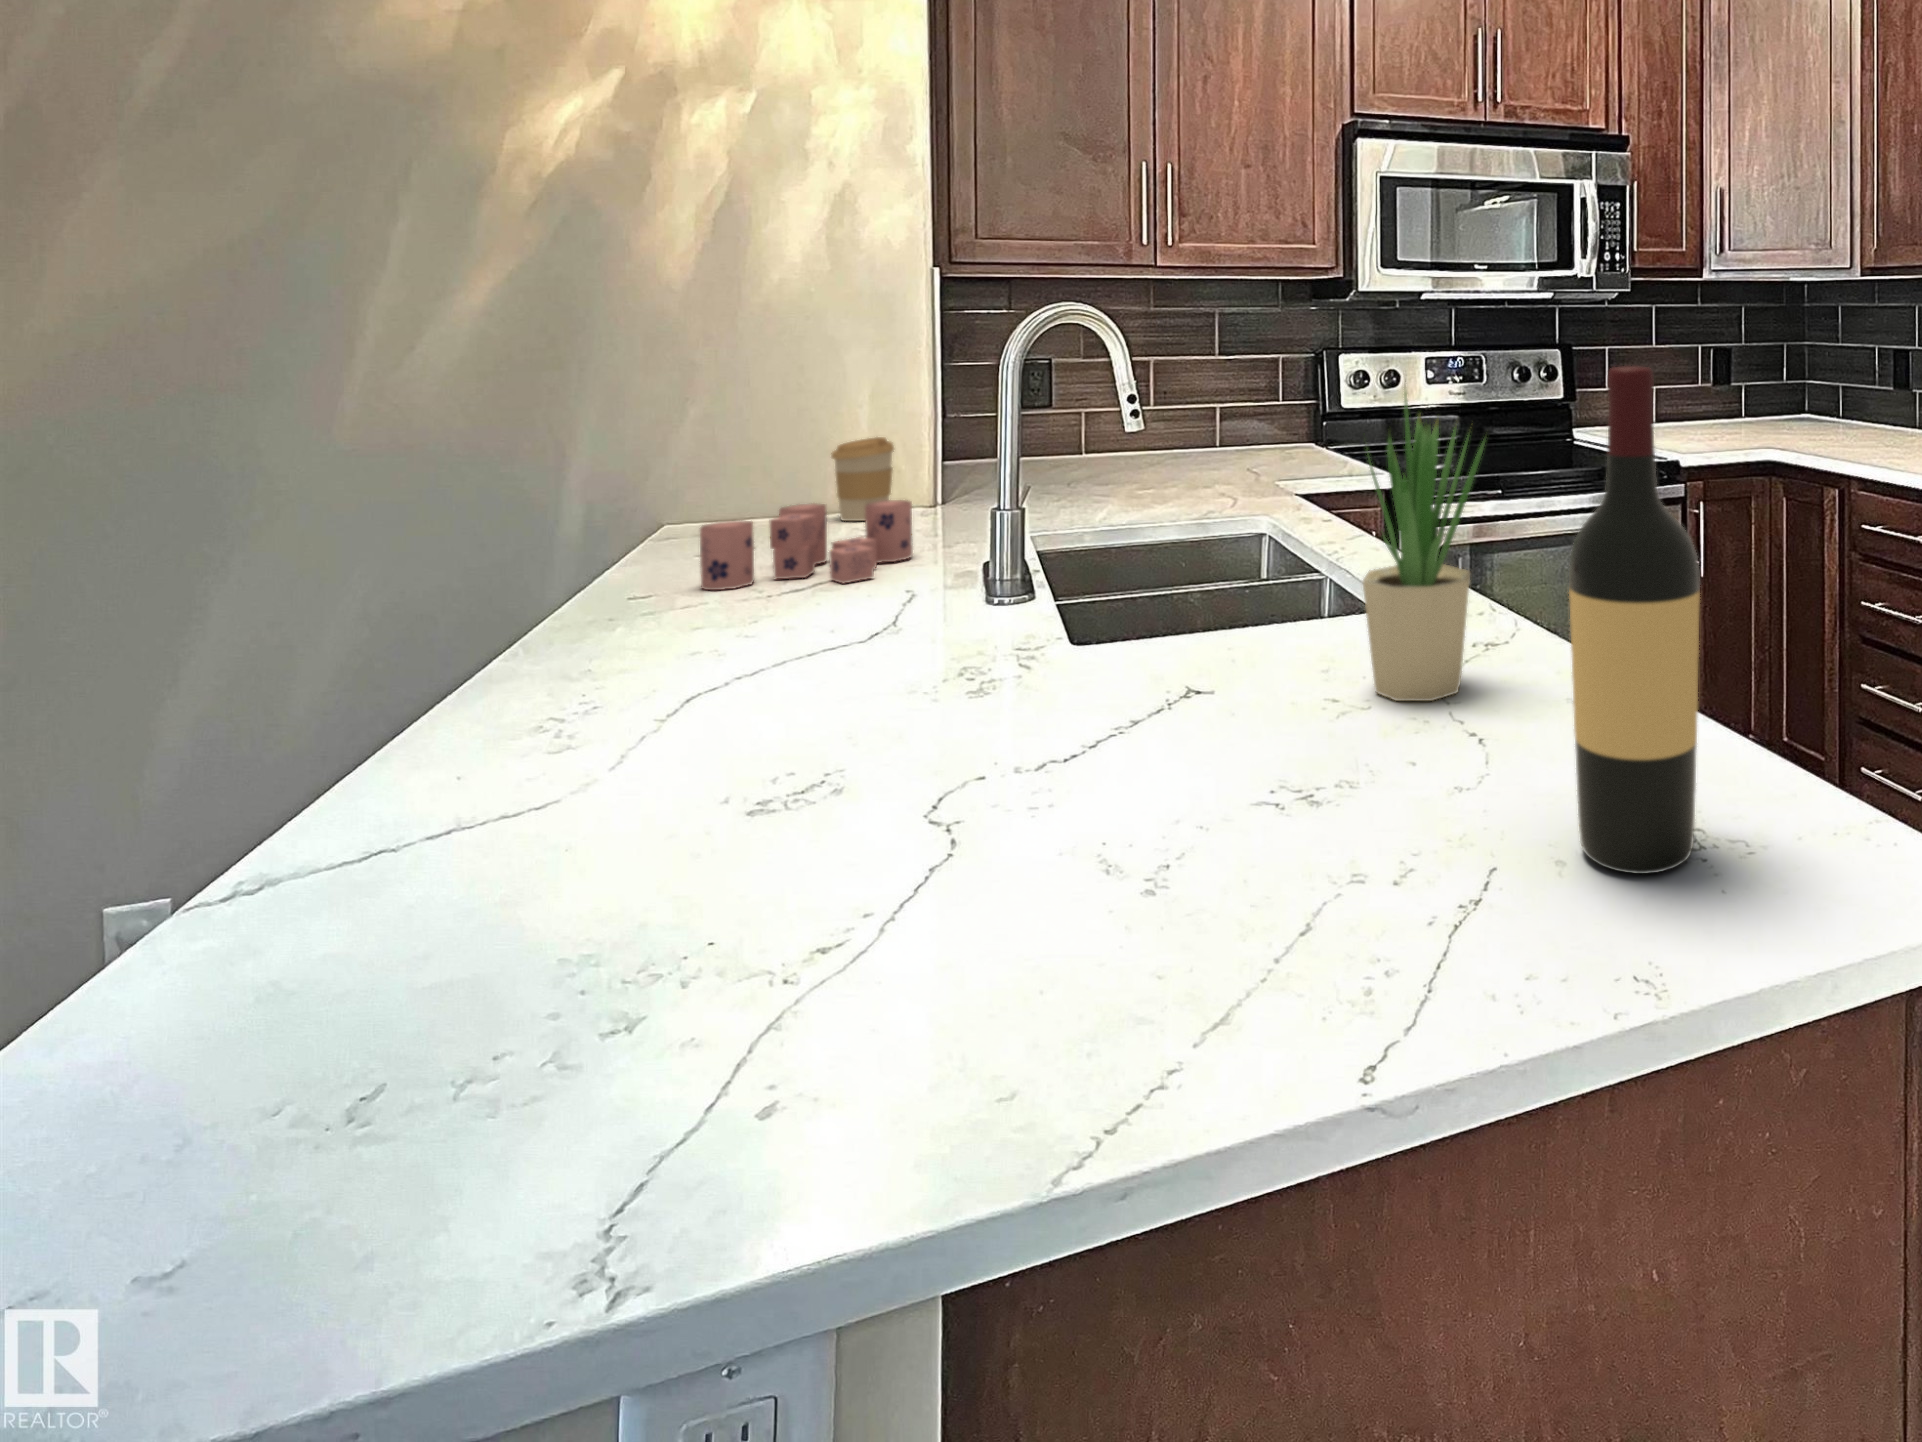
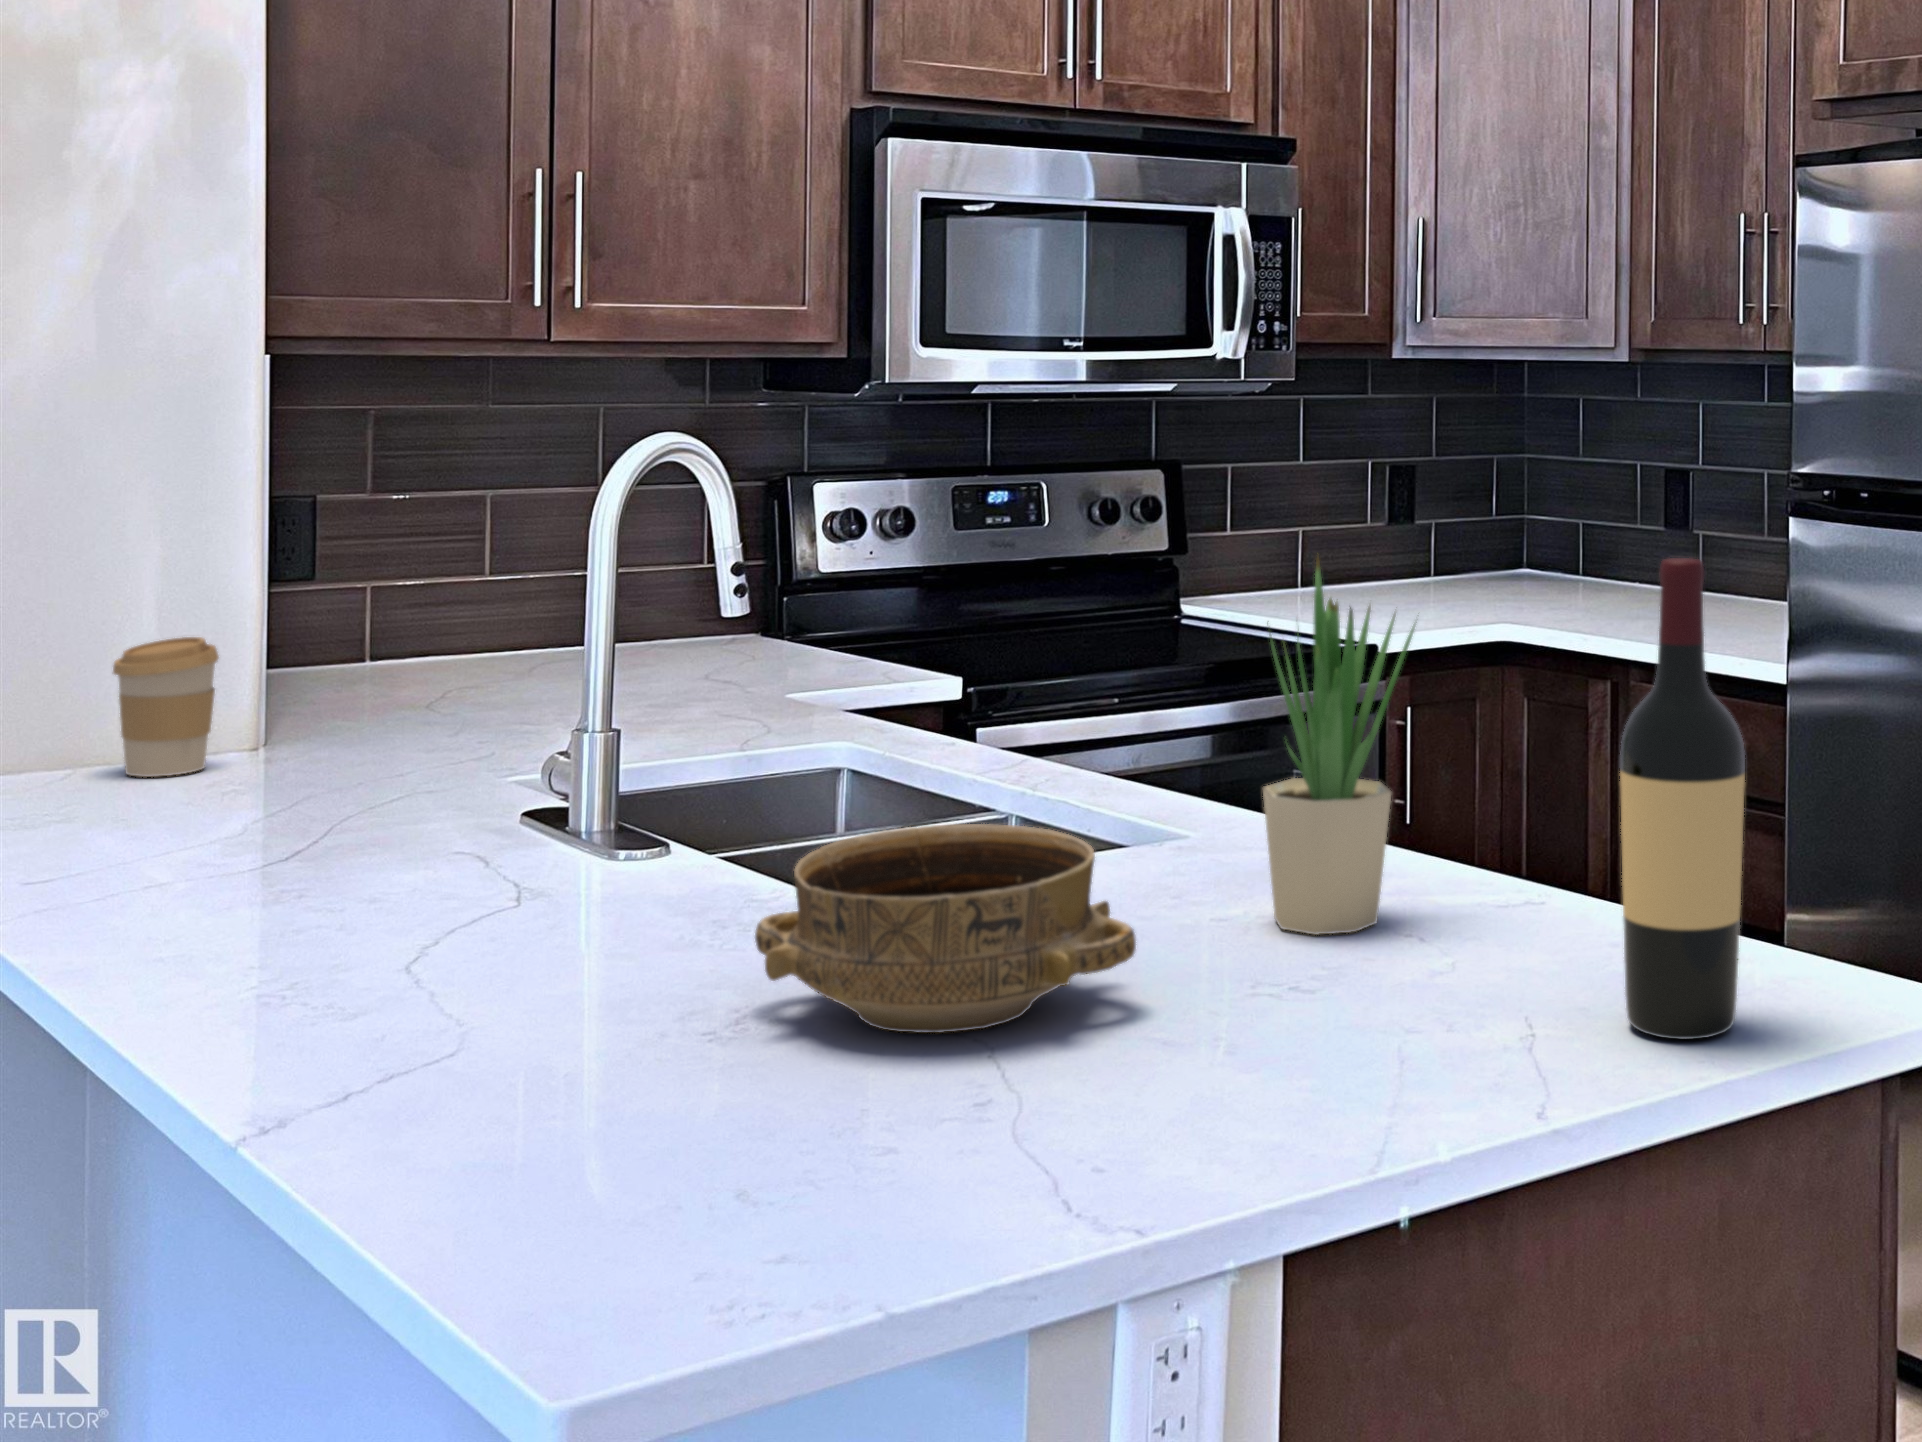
candle: present [700,500,913,590] -> none [96,734,377,879]
ceramic bowl: none [853,593,1181,782] -> present [755,824,1136,1033]

